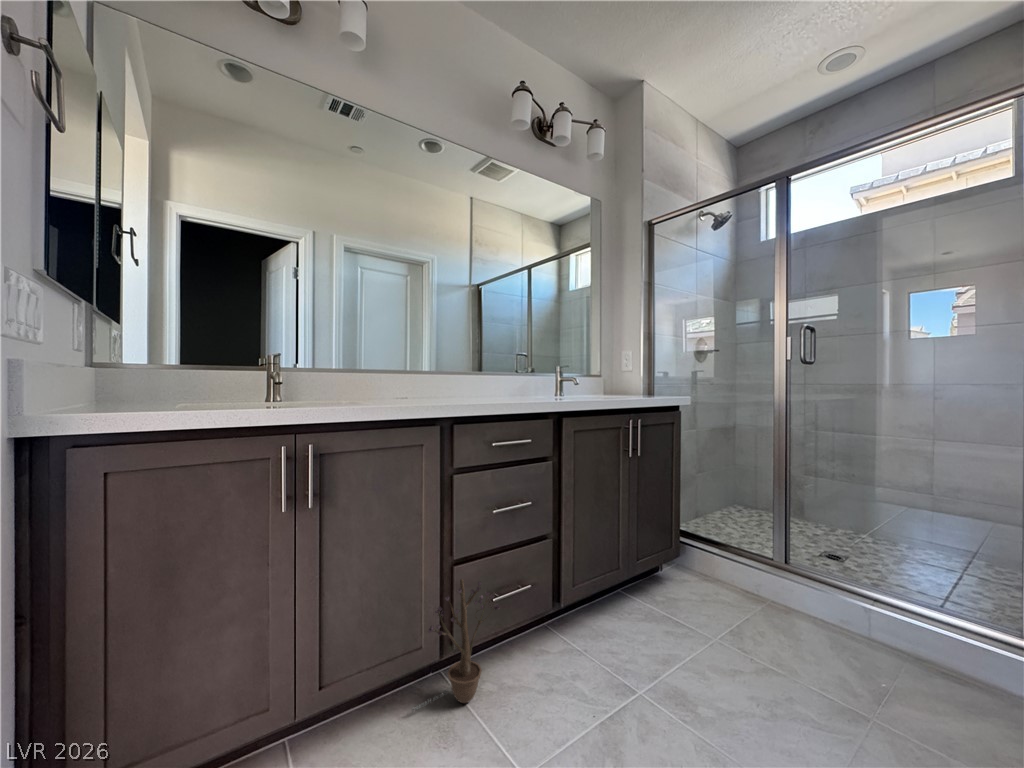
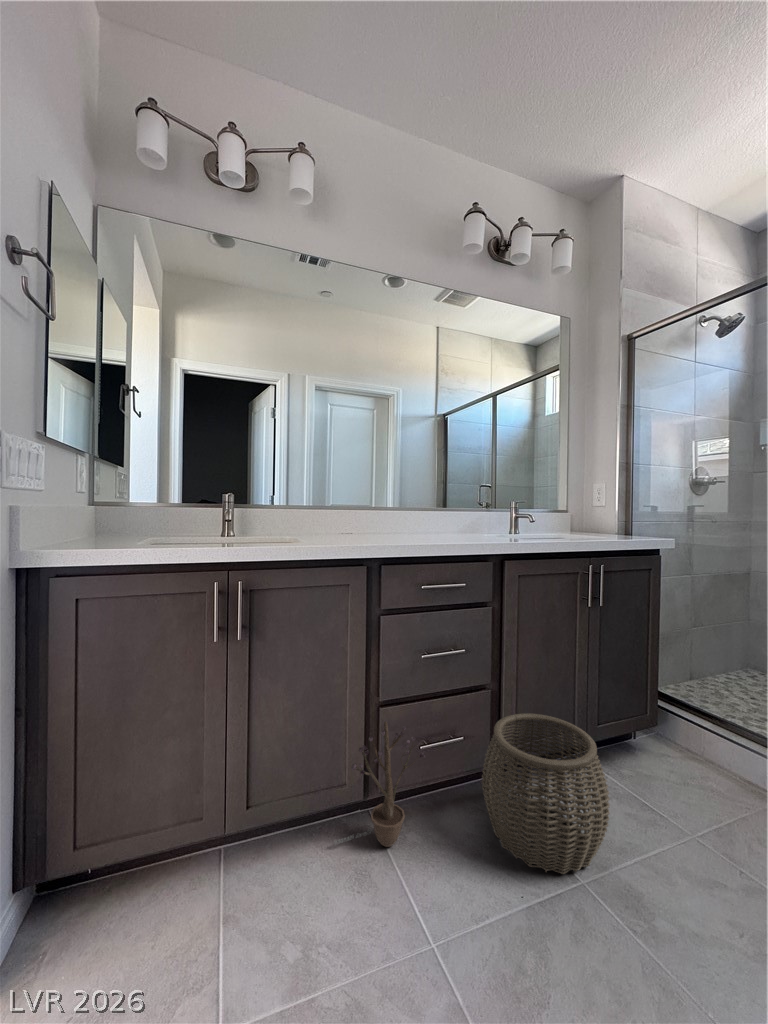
woven basket: none [549,557,661,695] -> present [482,714,610,874]

